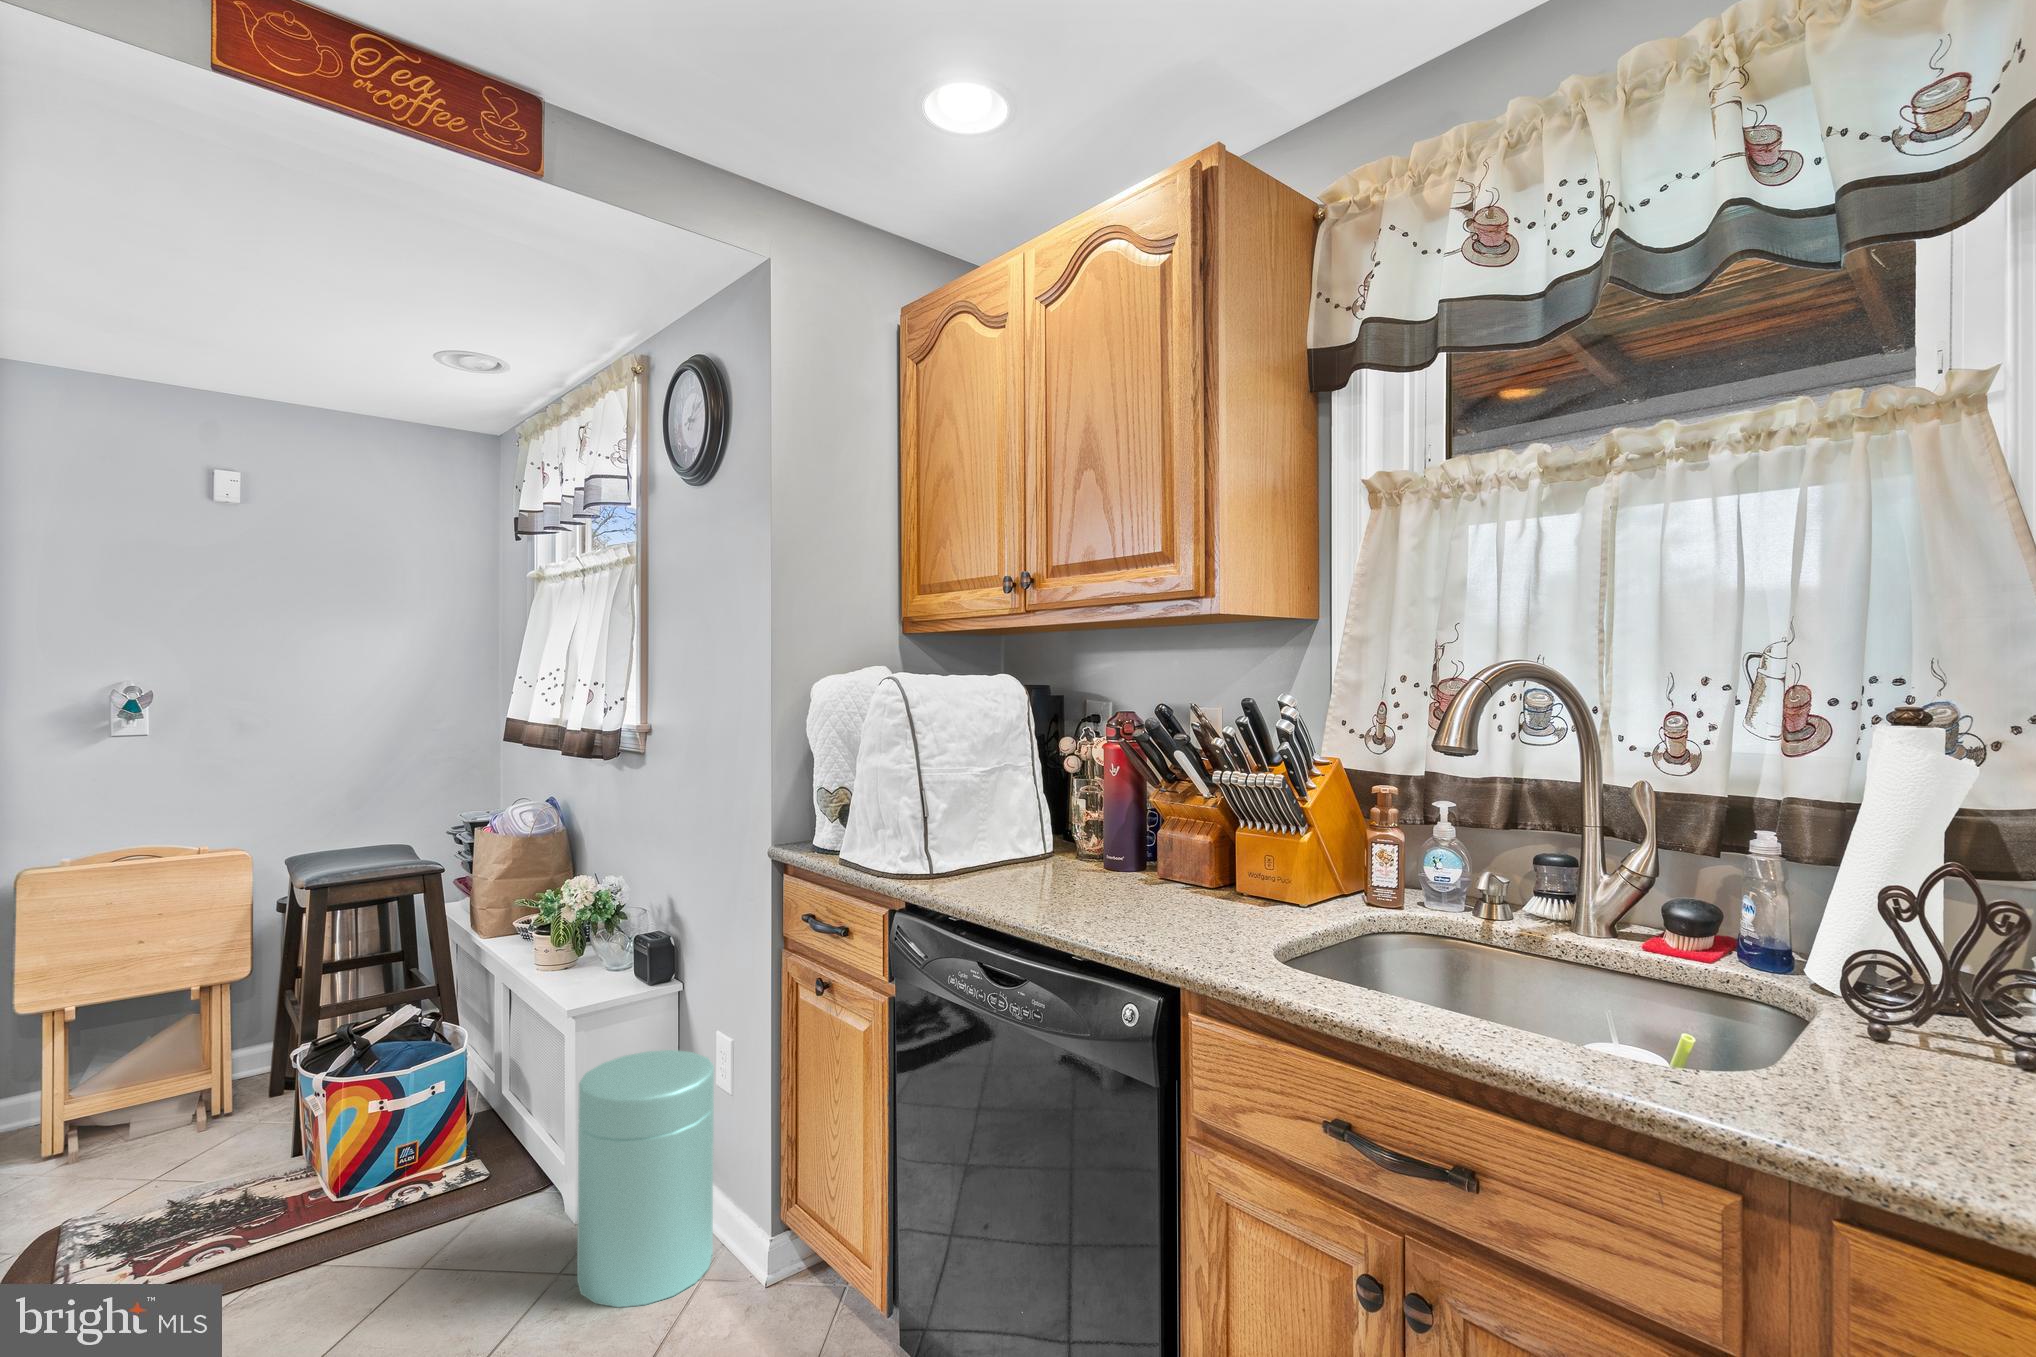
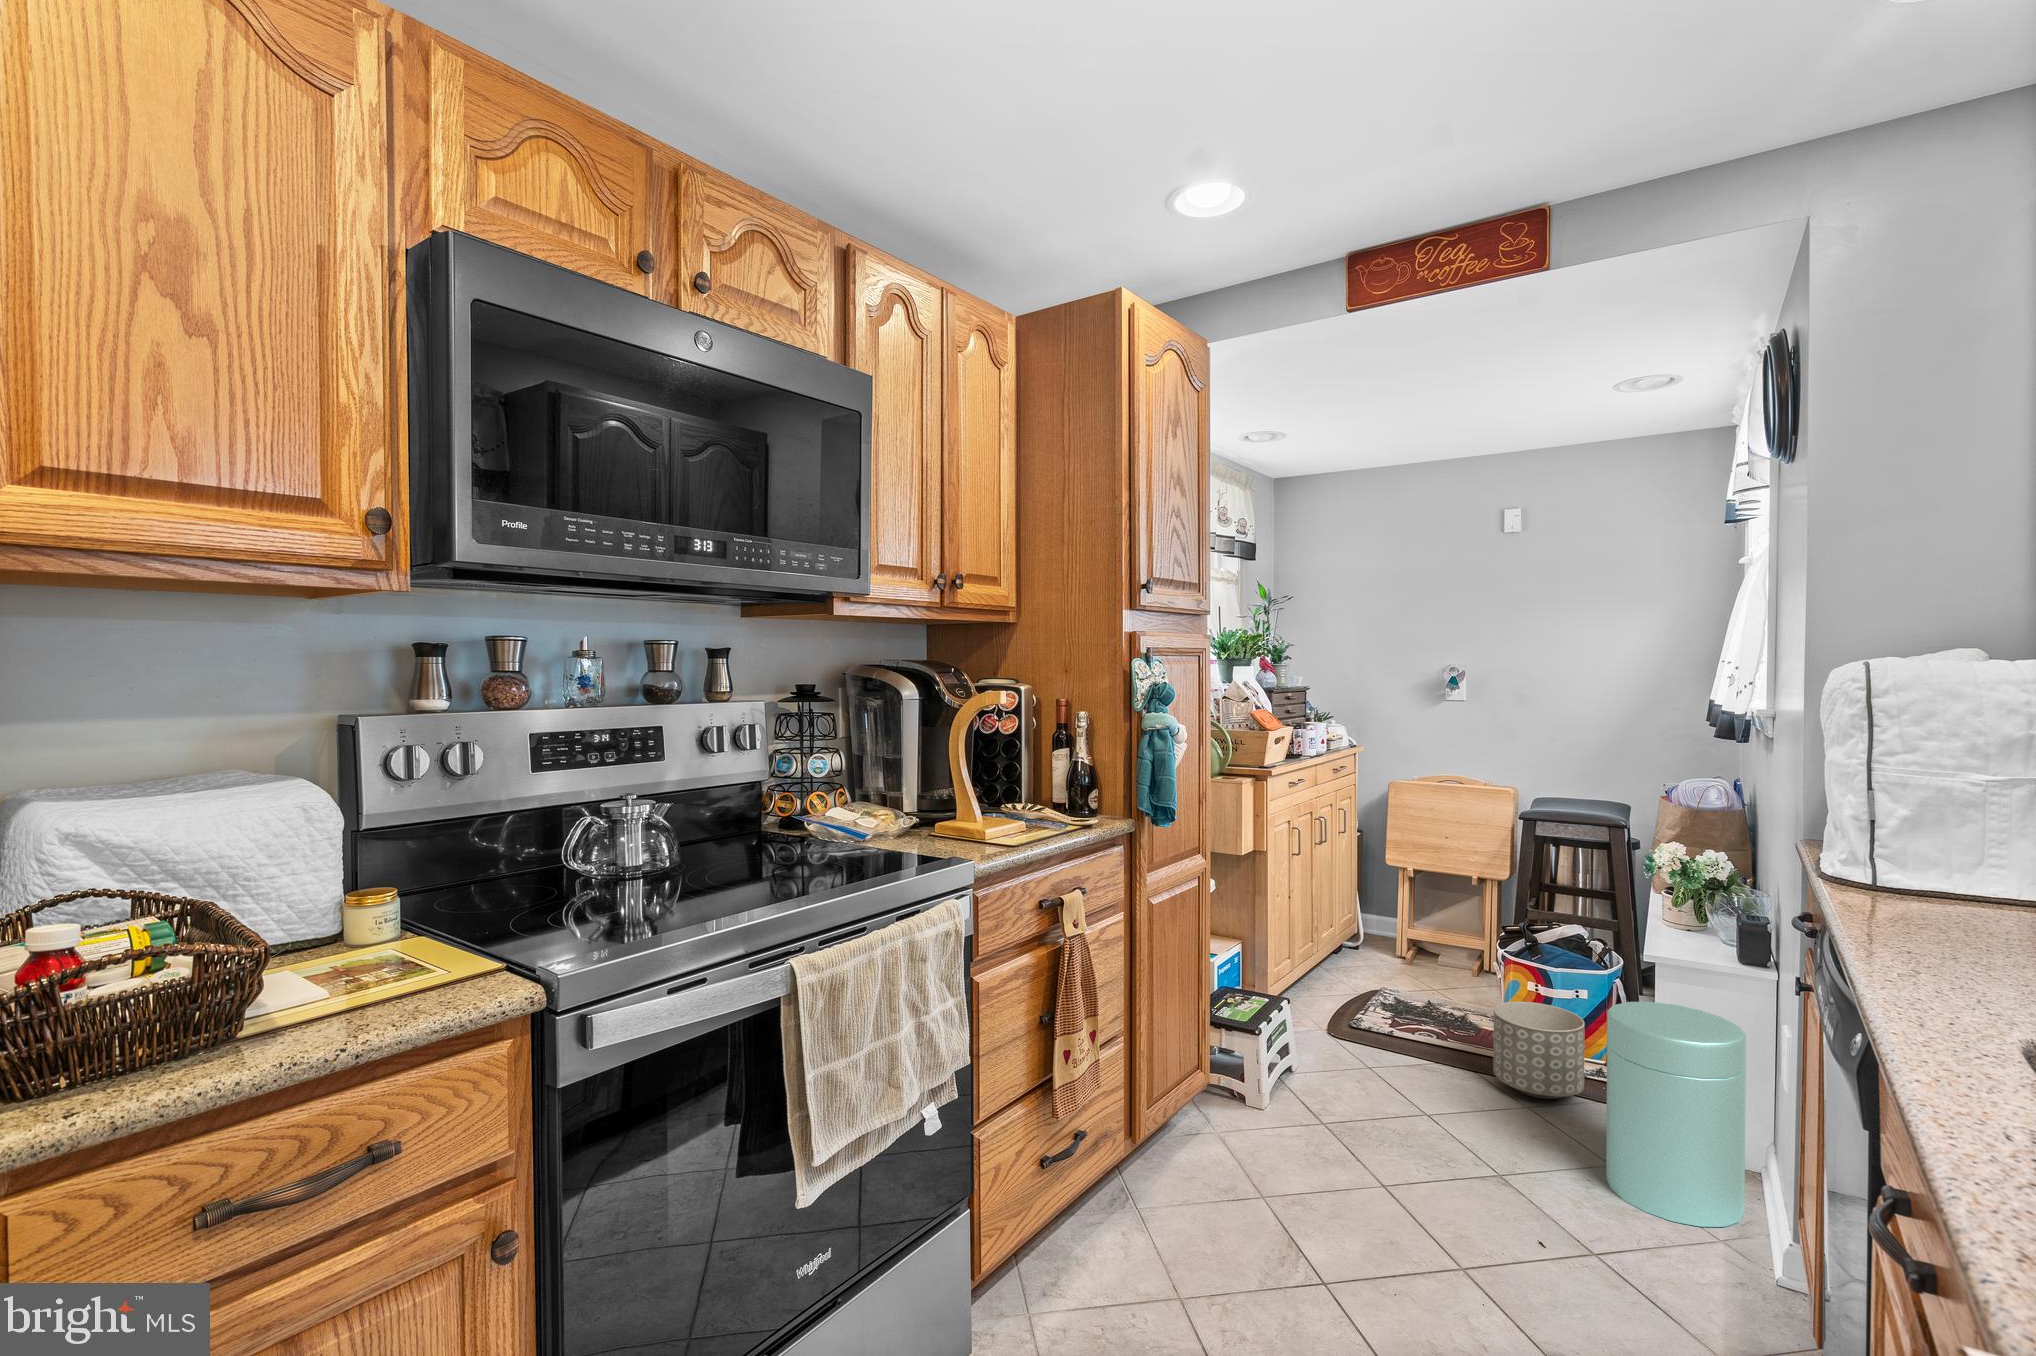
planter: none [360,1117,484,1254] -> present [1493,1002,1585,1099]

